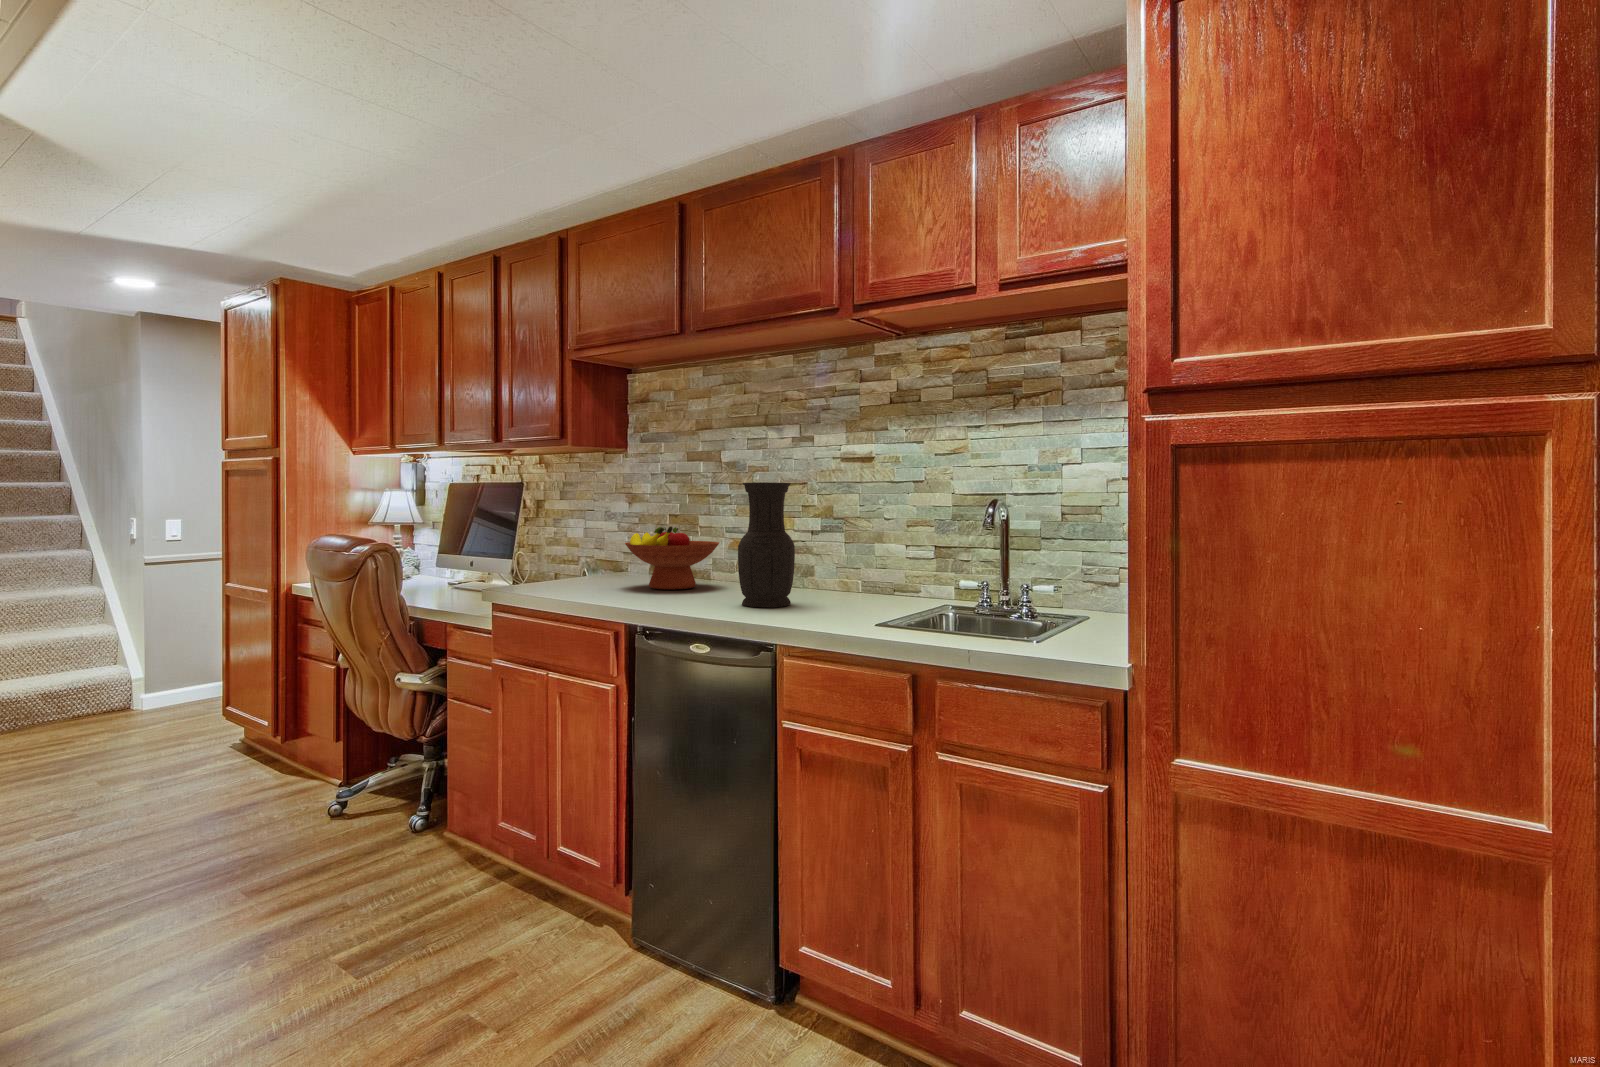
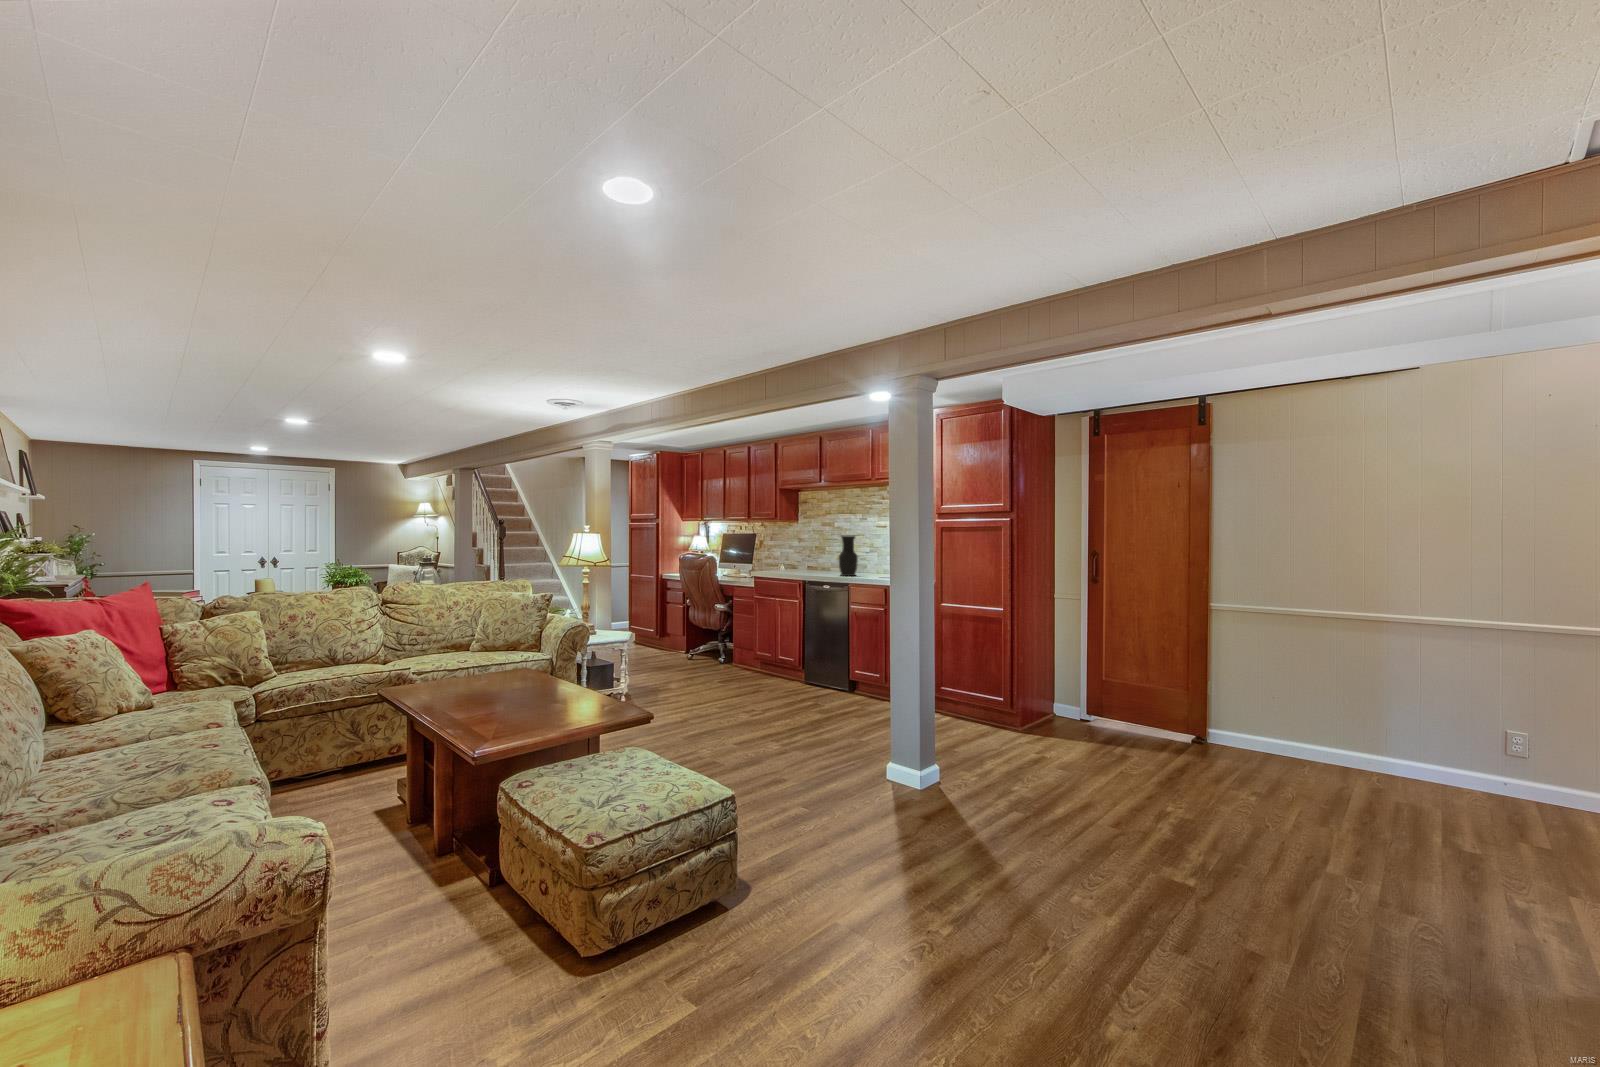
fruit bowl: present [625,526,719,589] -> none [800,550,833,573]

